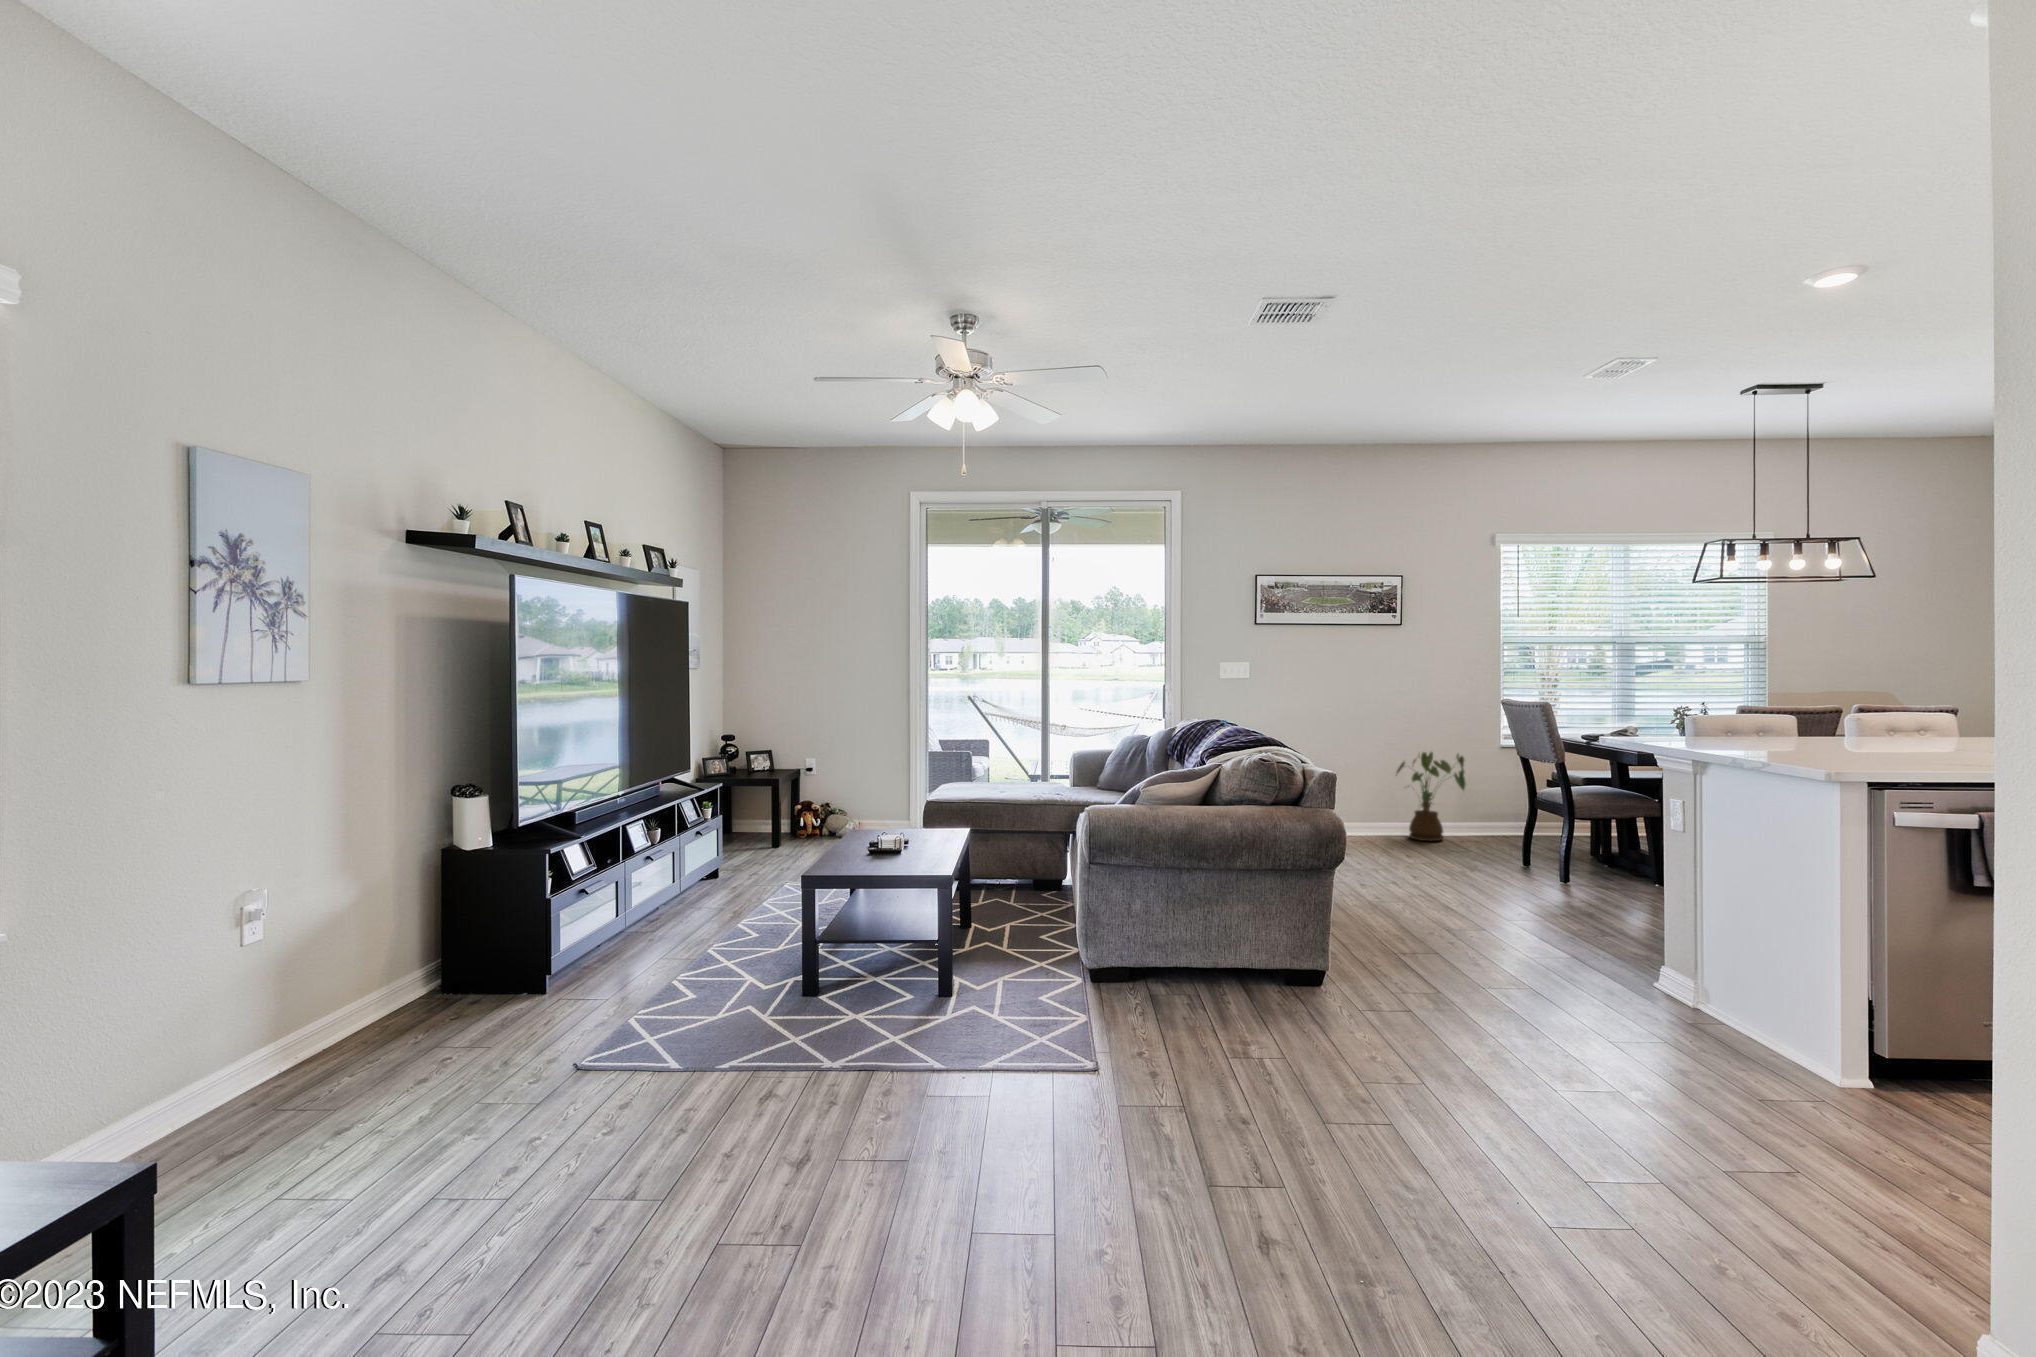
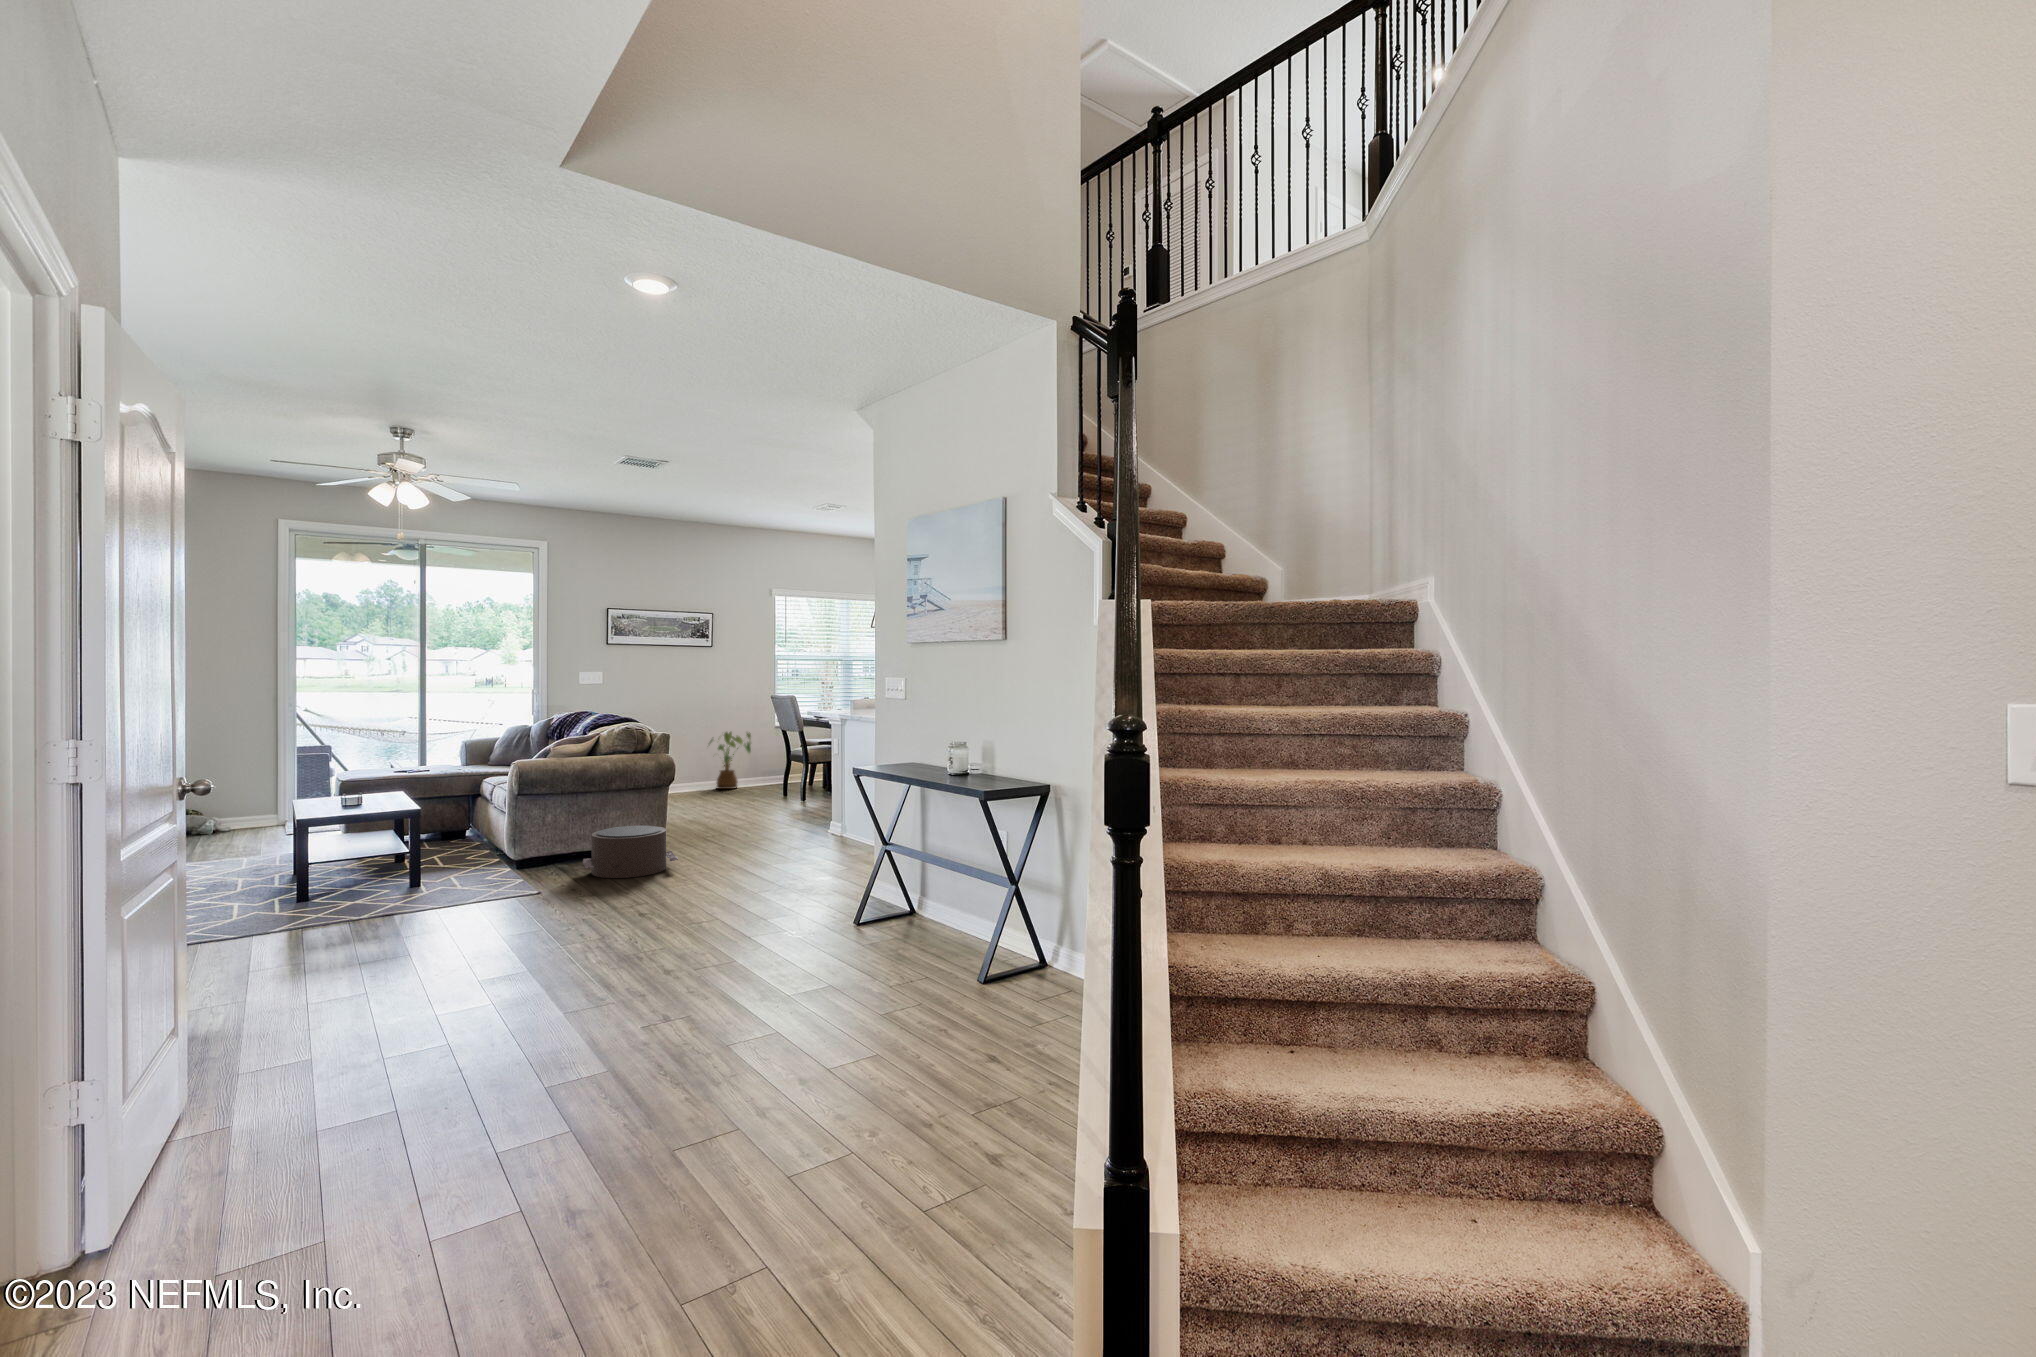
pouf: none [1181,940,1350,1056] -> present [583,826,678,878]

